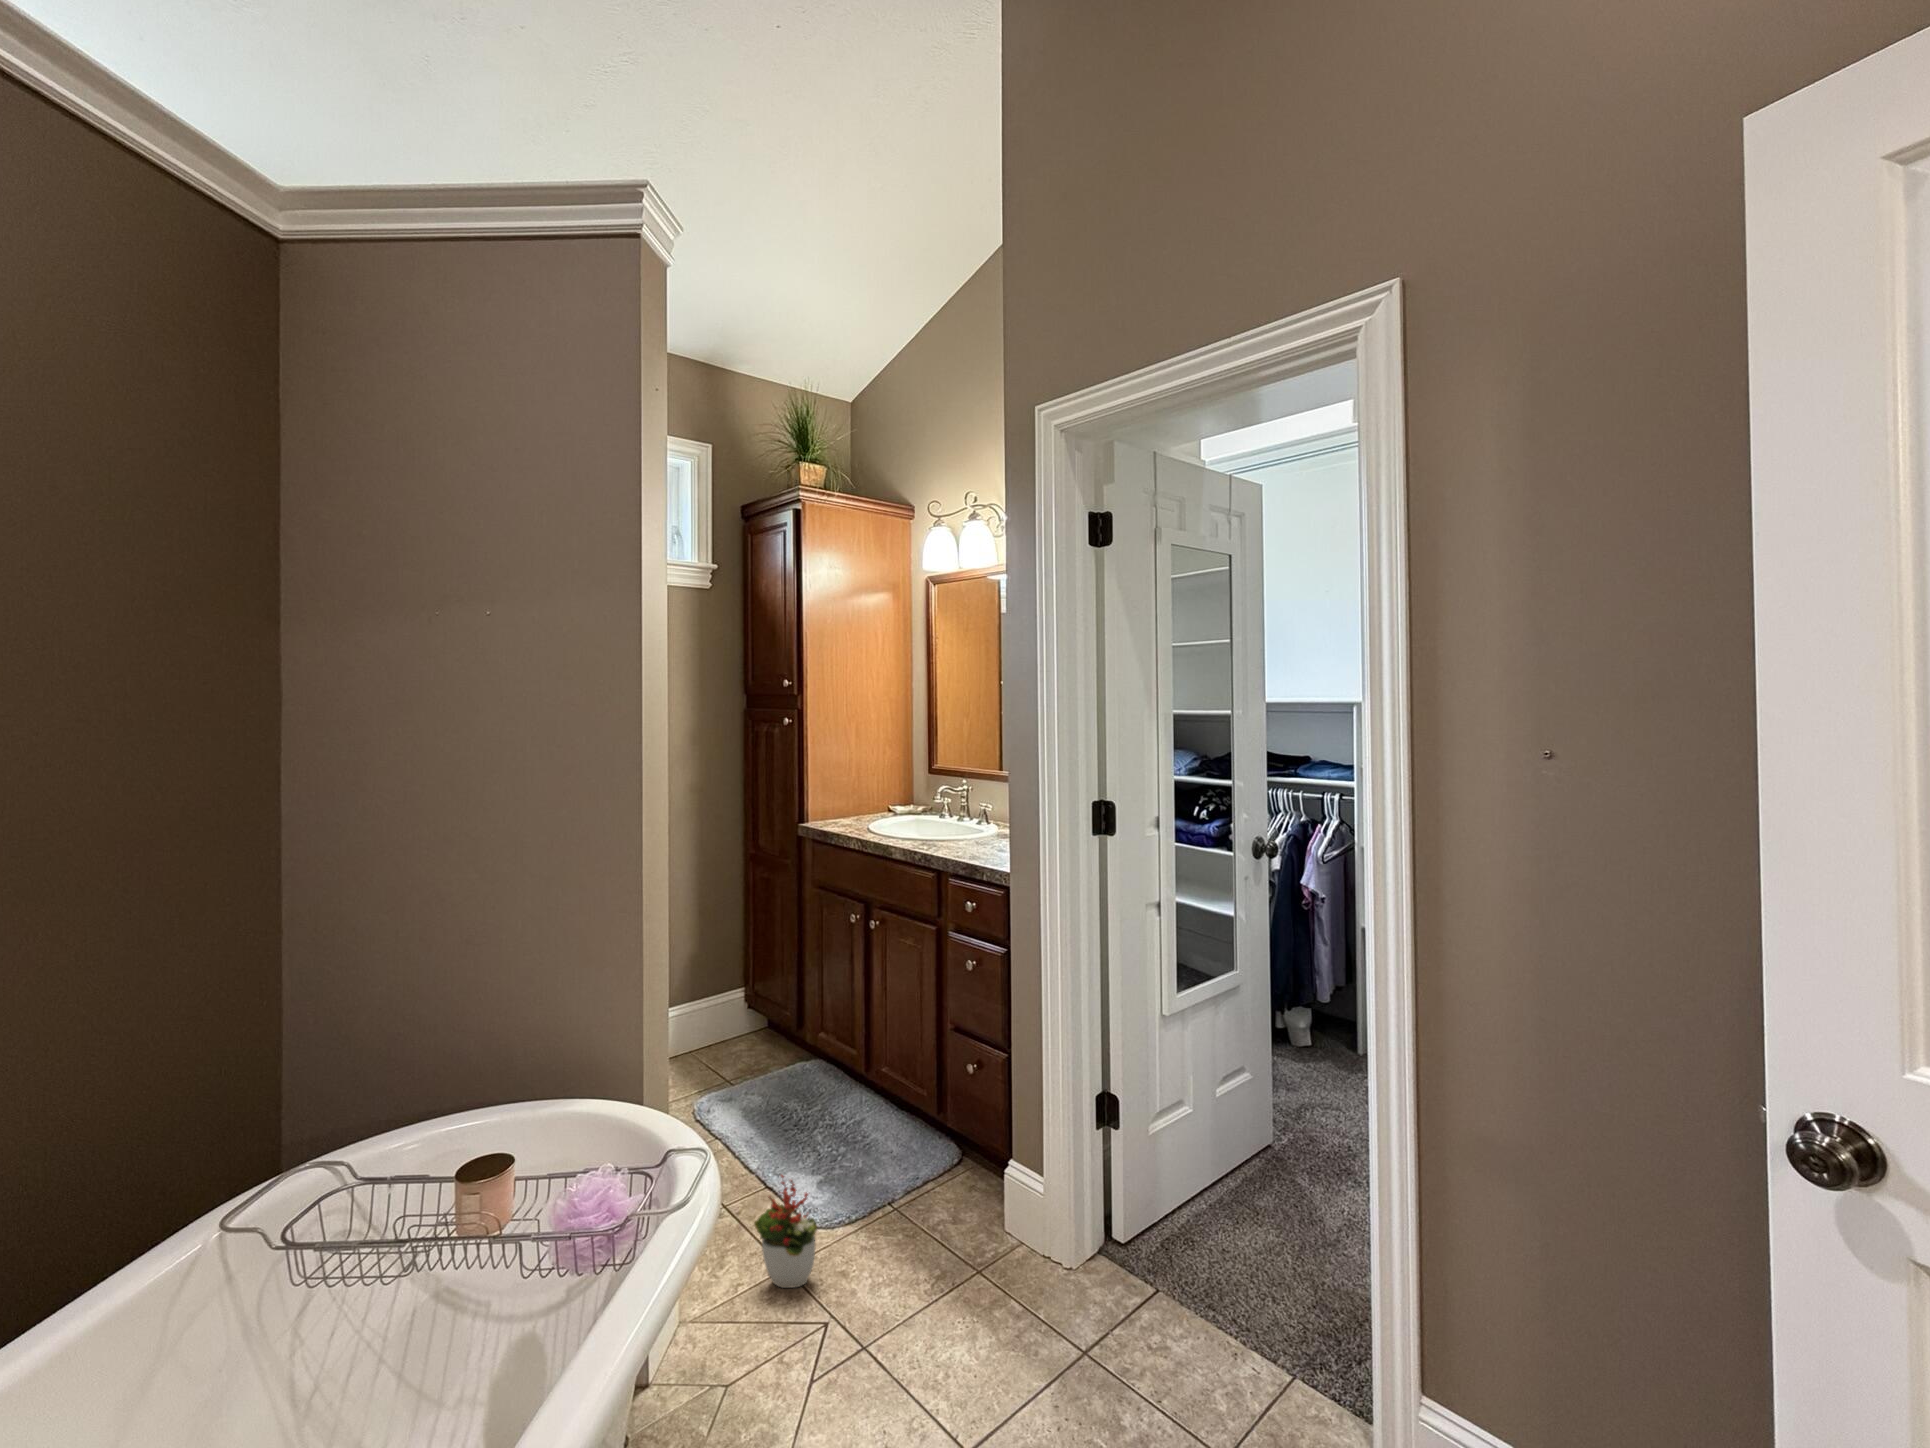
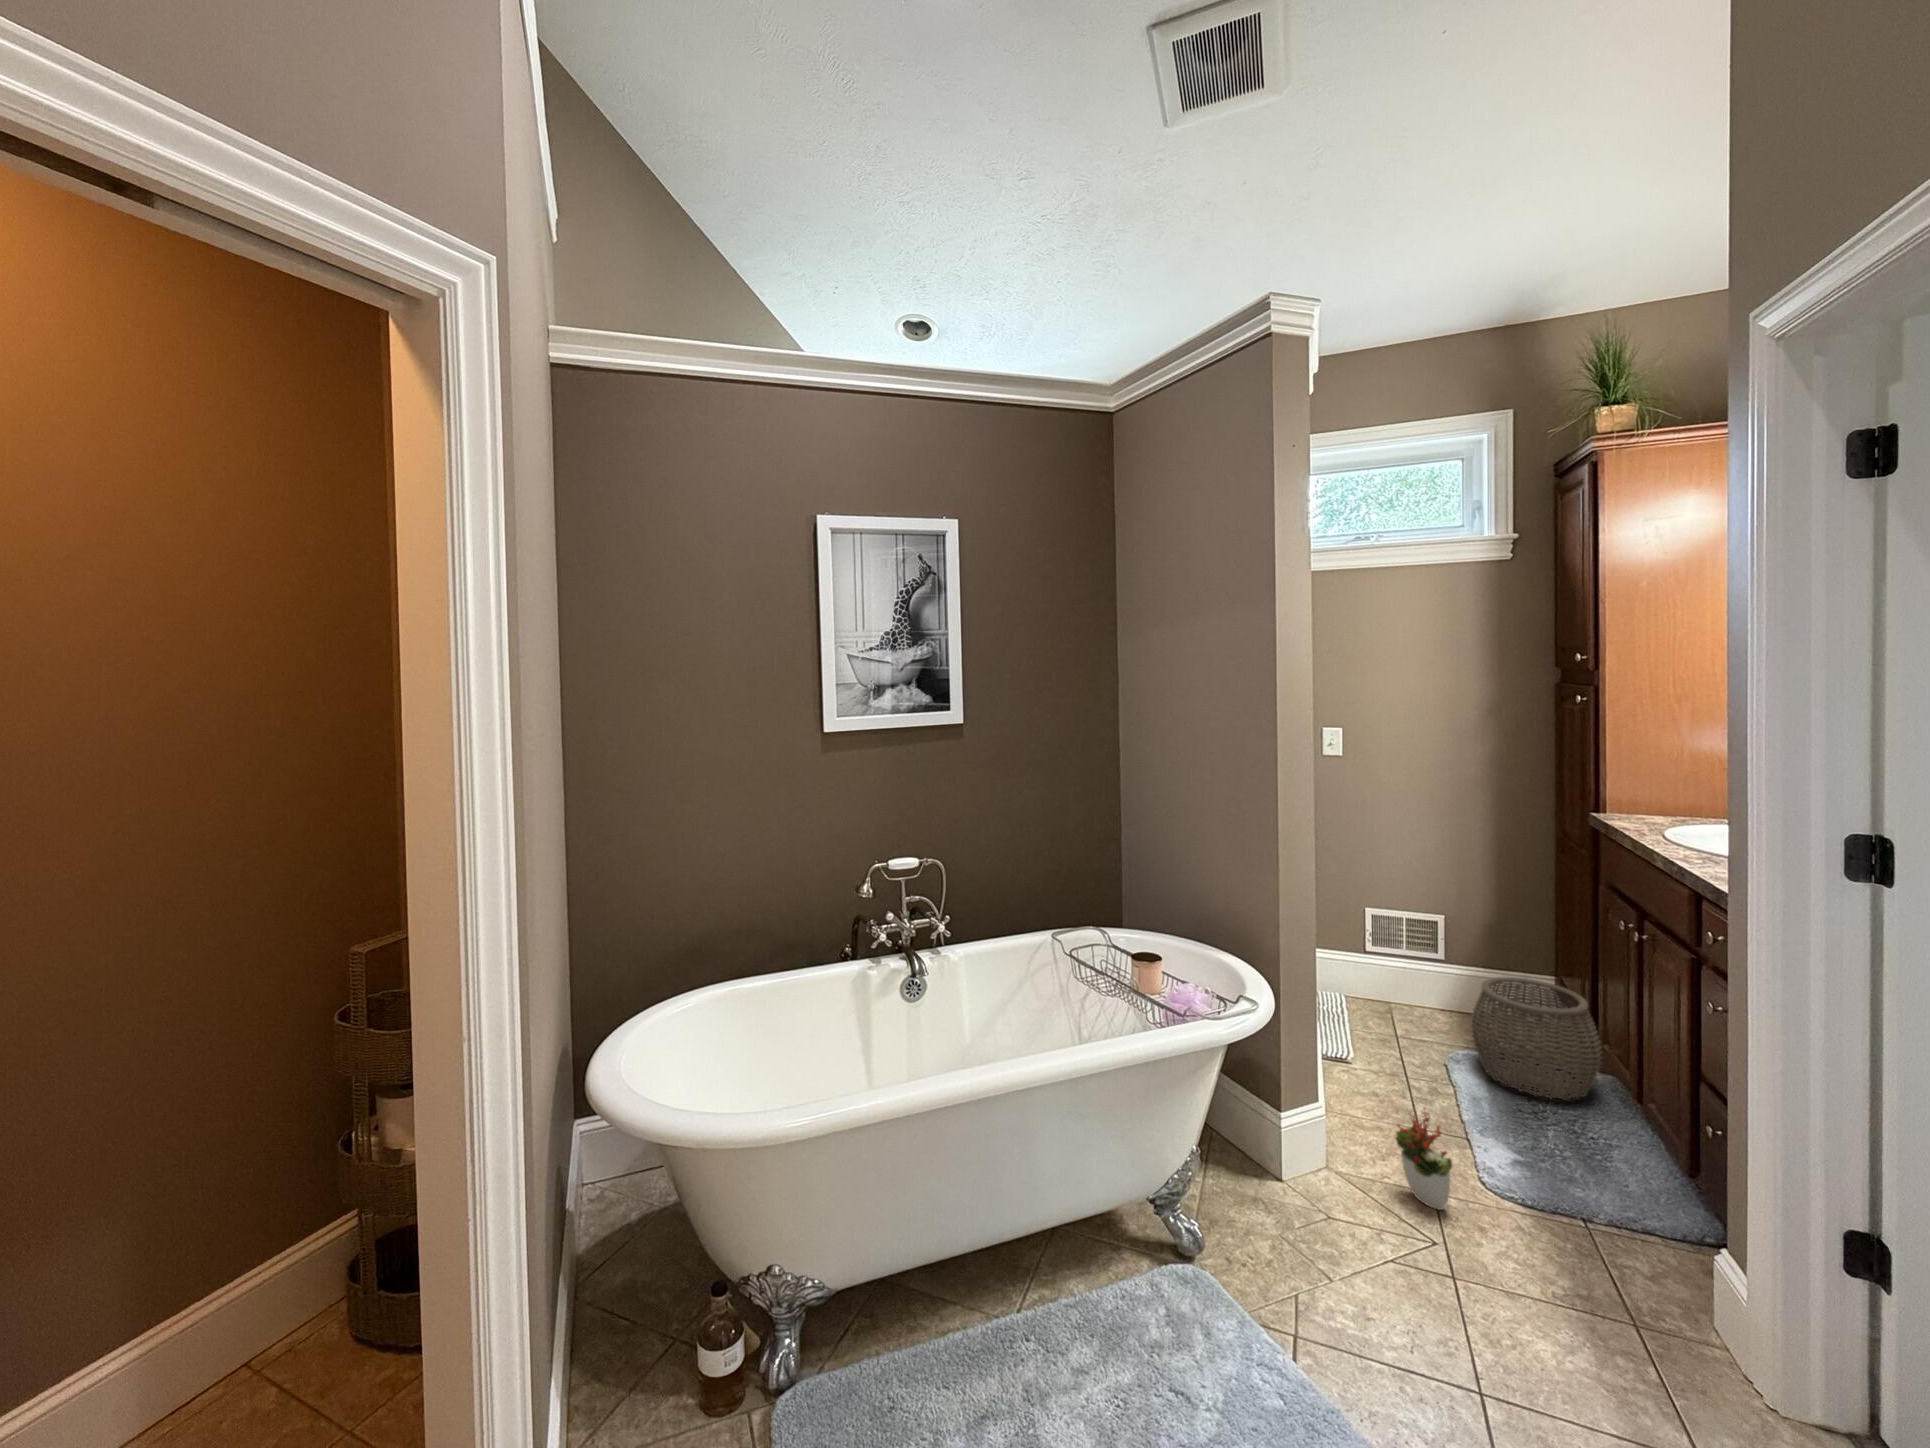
woven basket: none [719,993,824,1113] -> present [1471,977,1602,1100]

